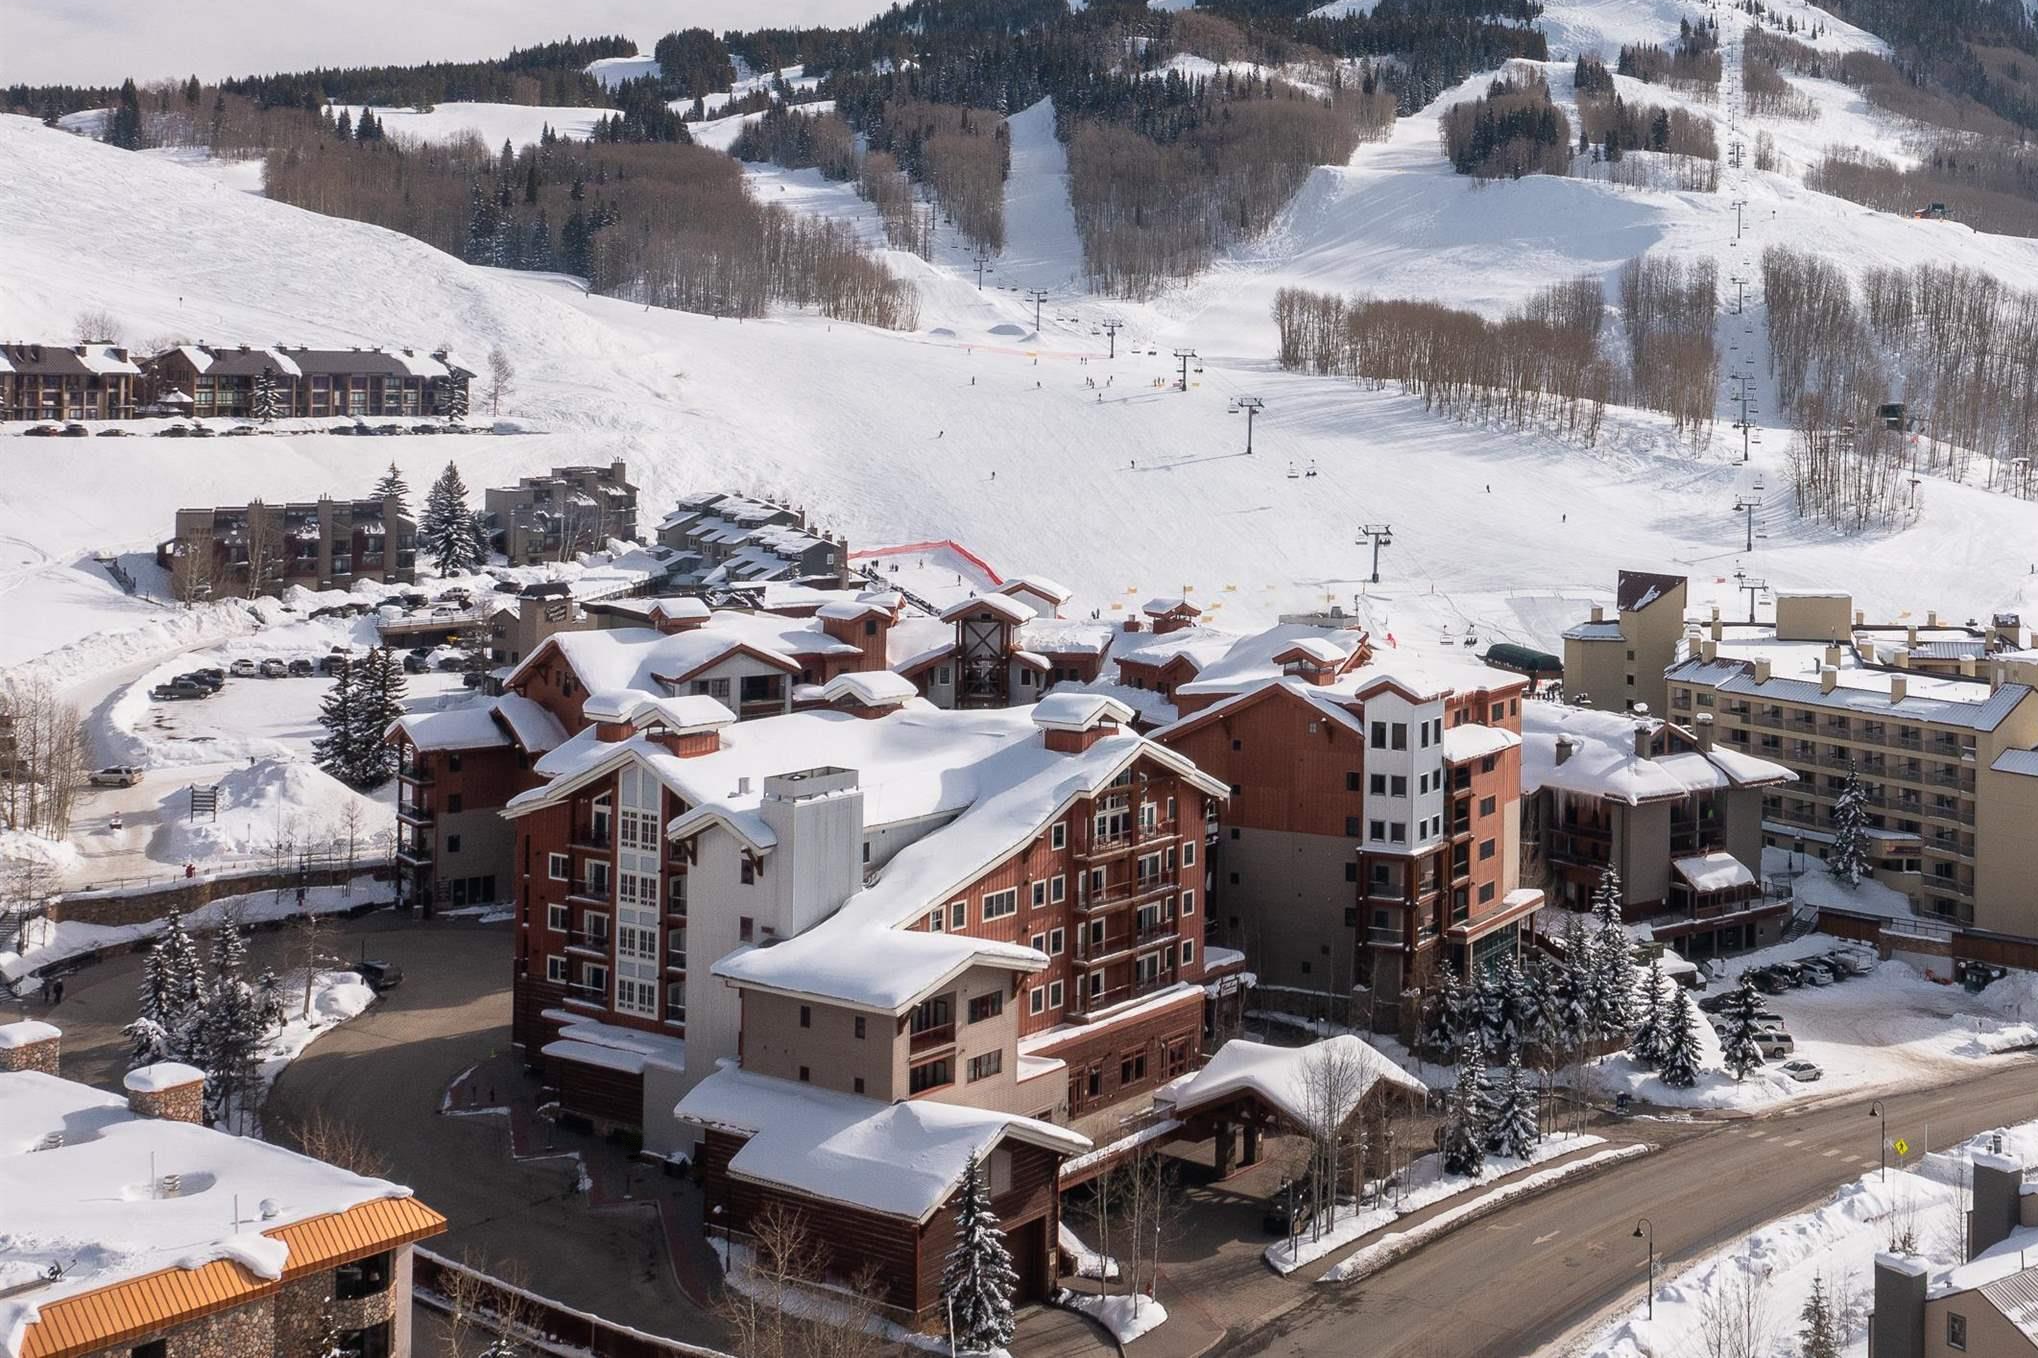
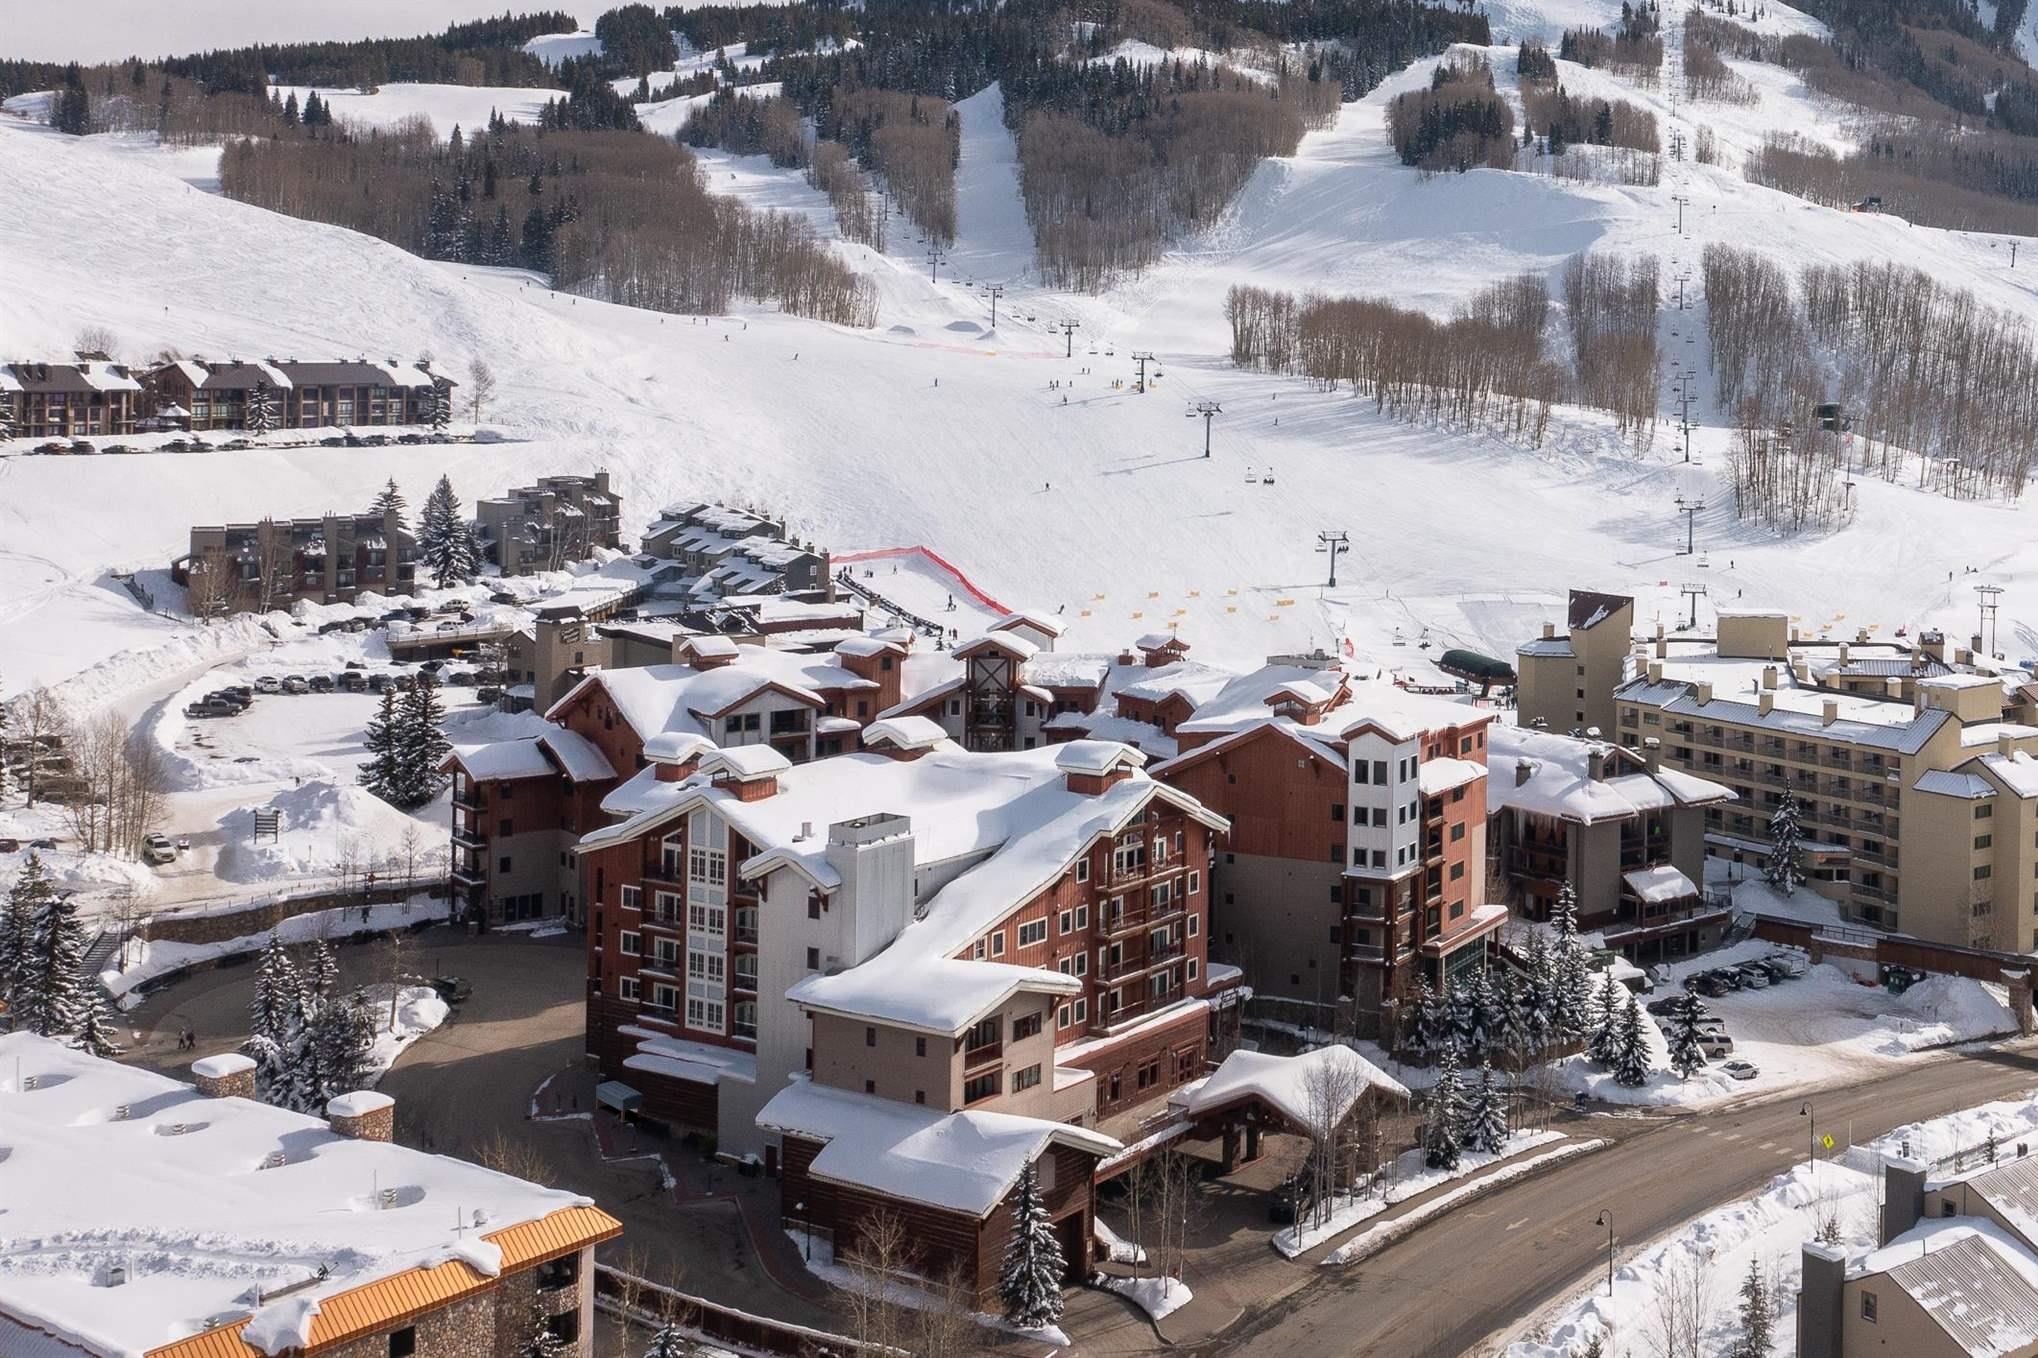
bench: none [516,1072,567,1119] -> present [596,1081,643,1123]

